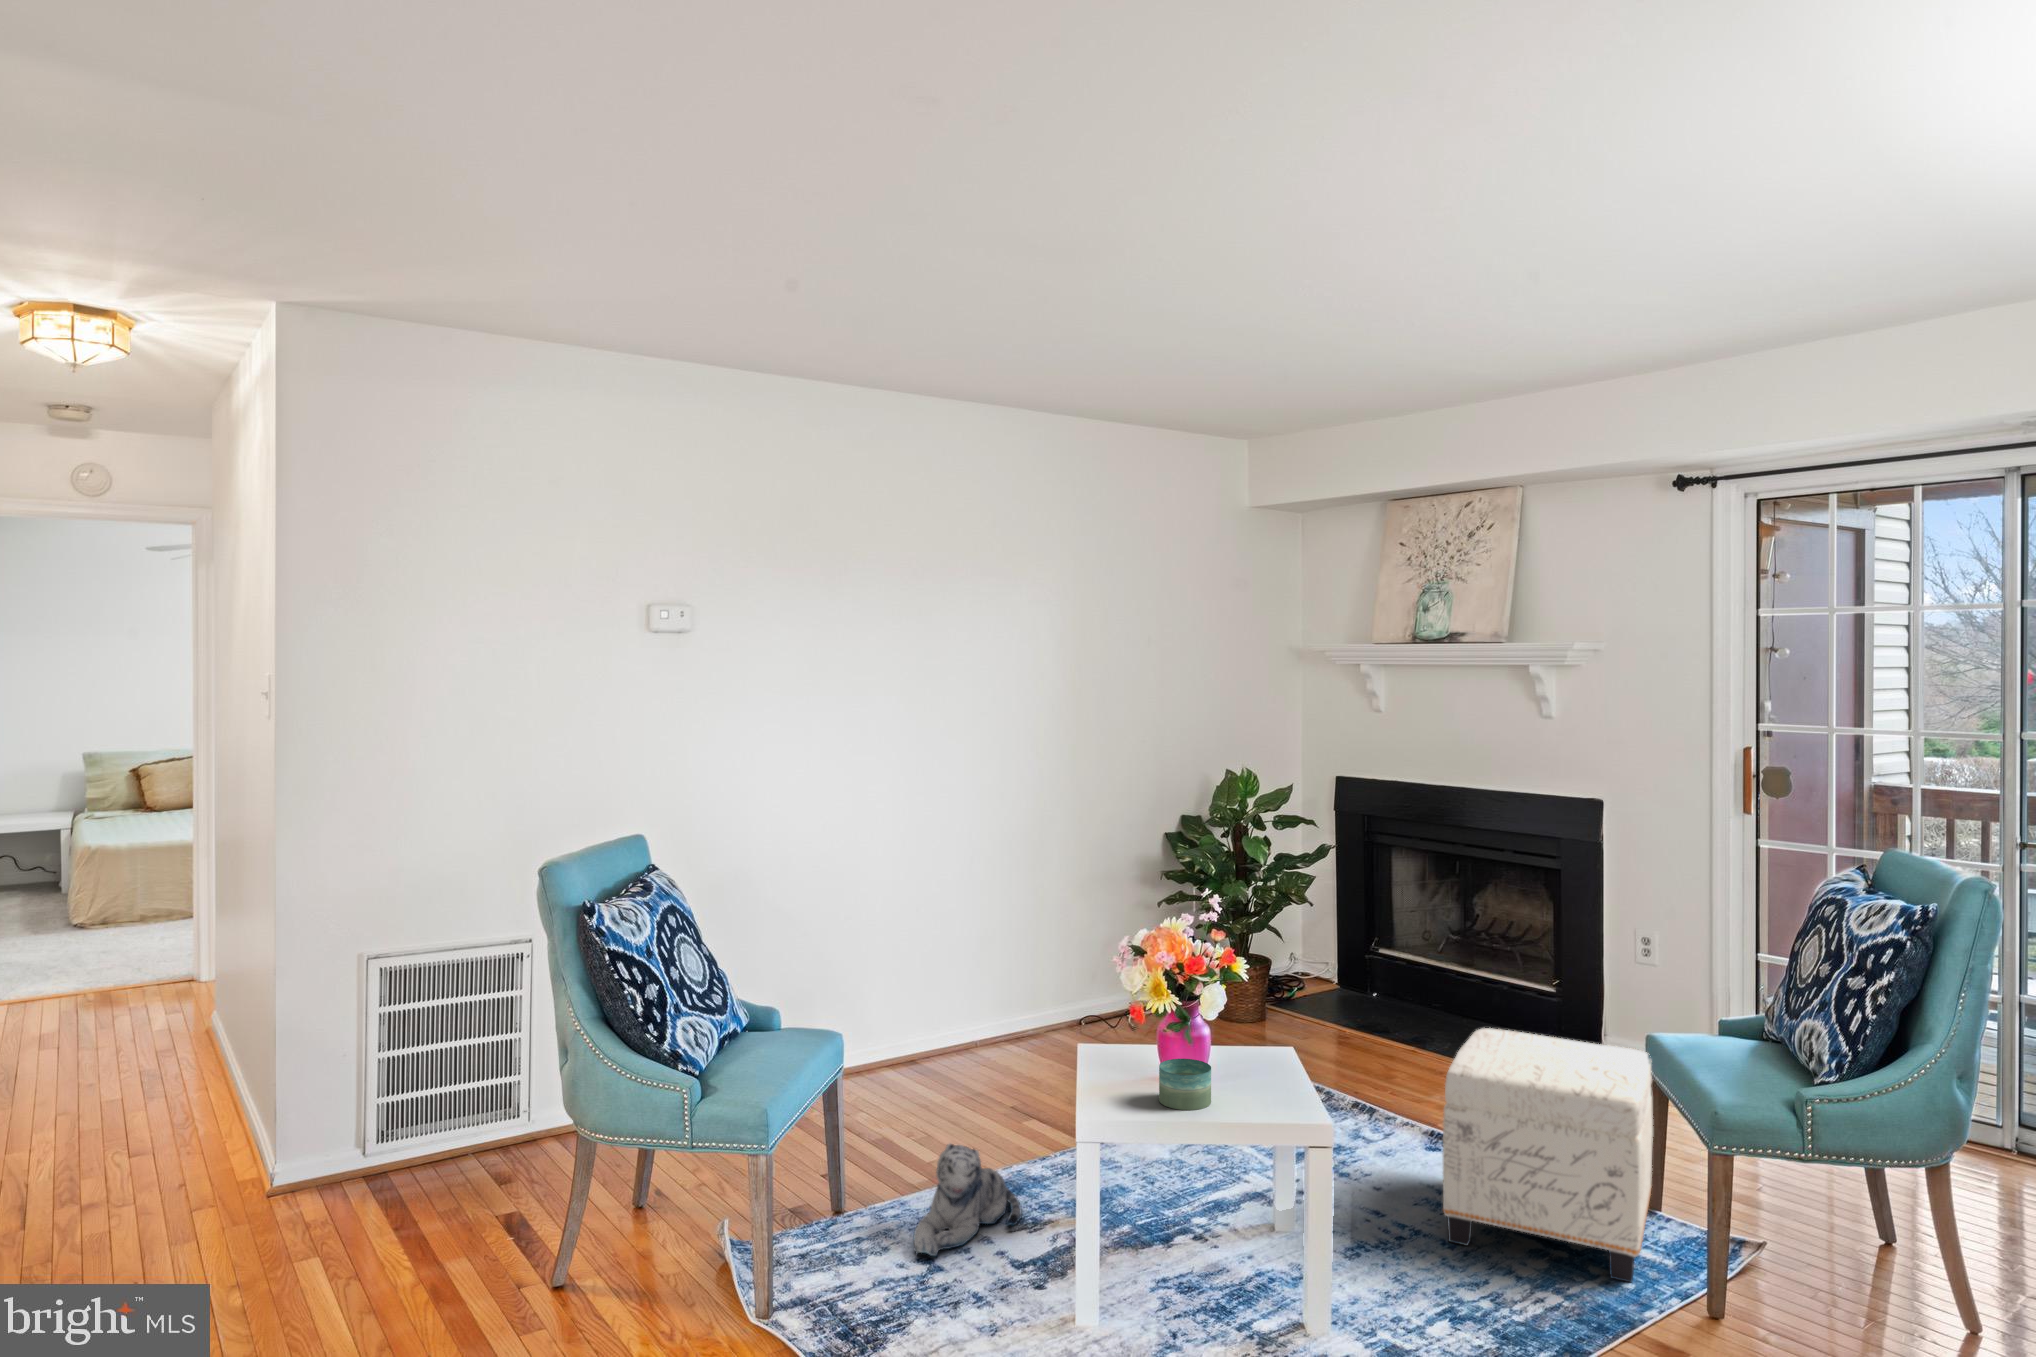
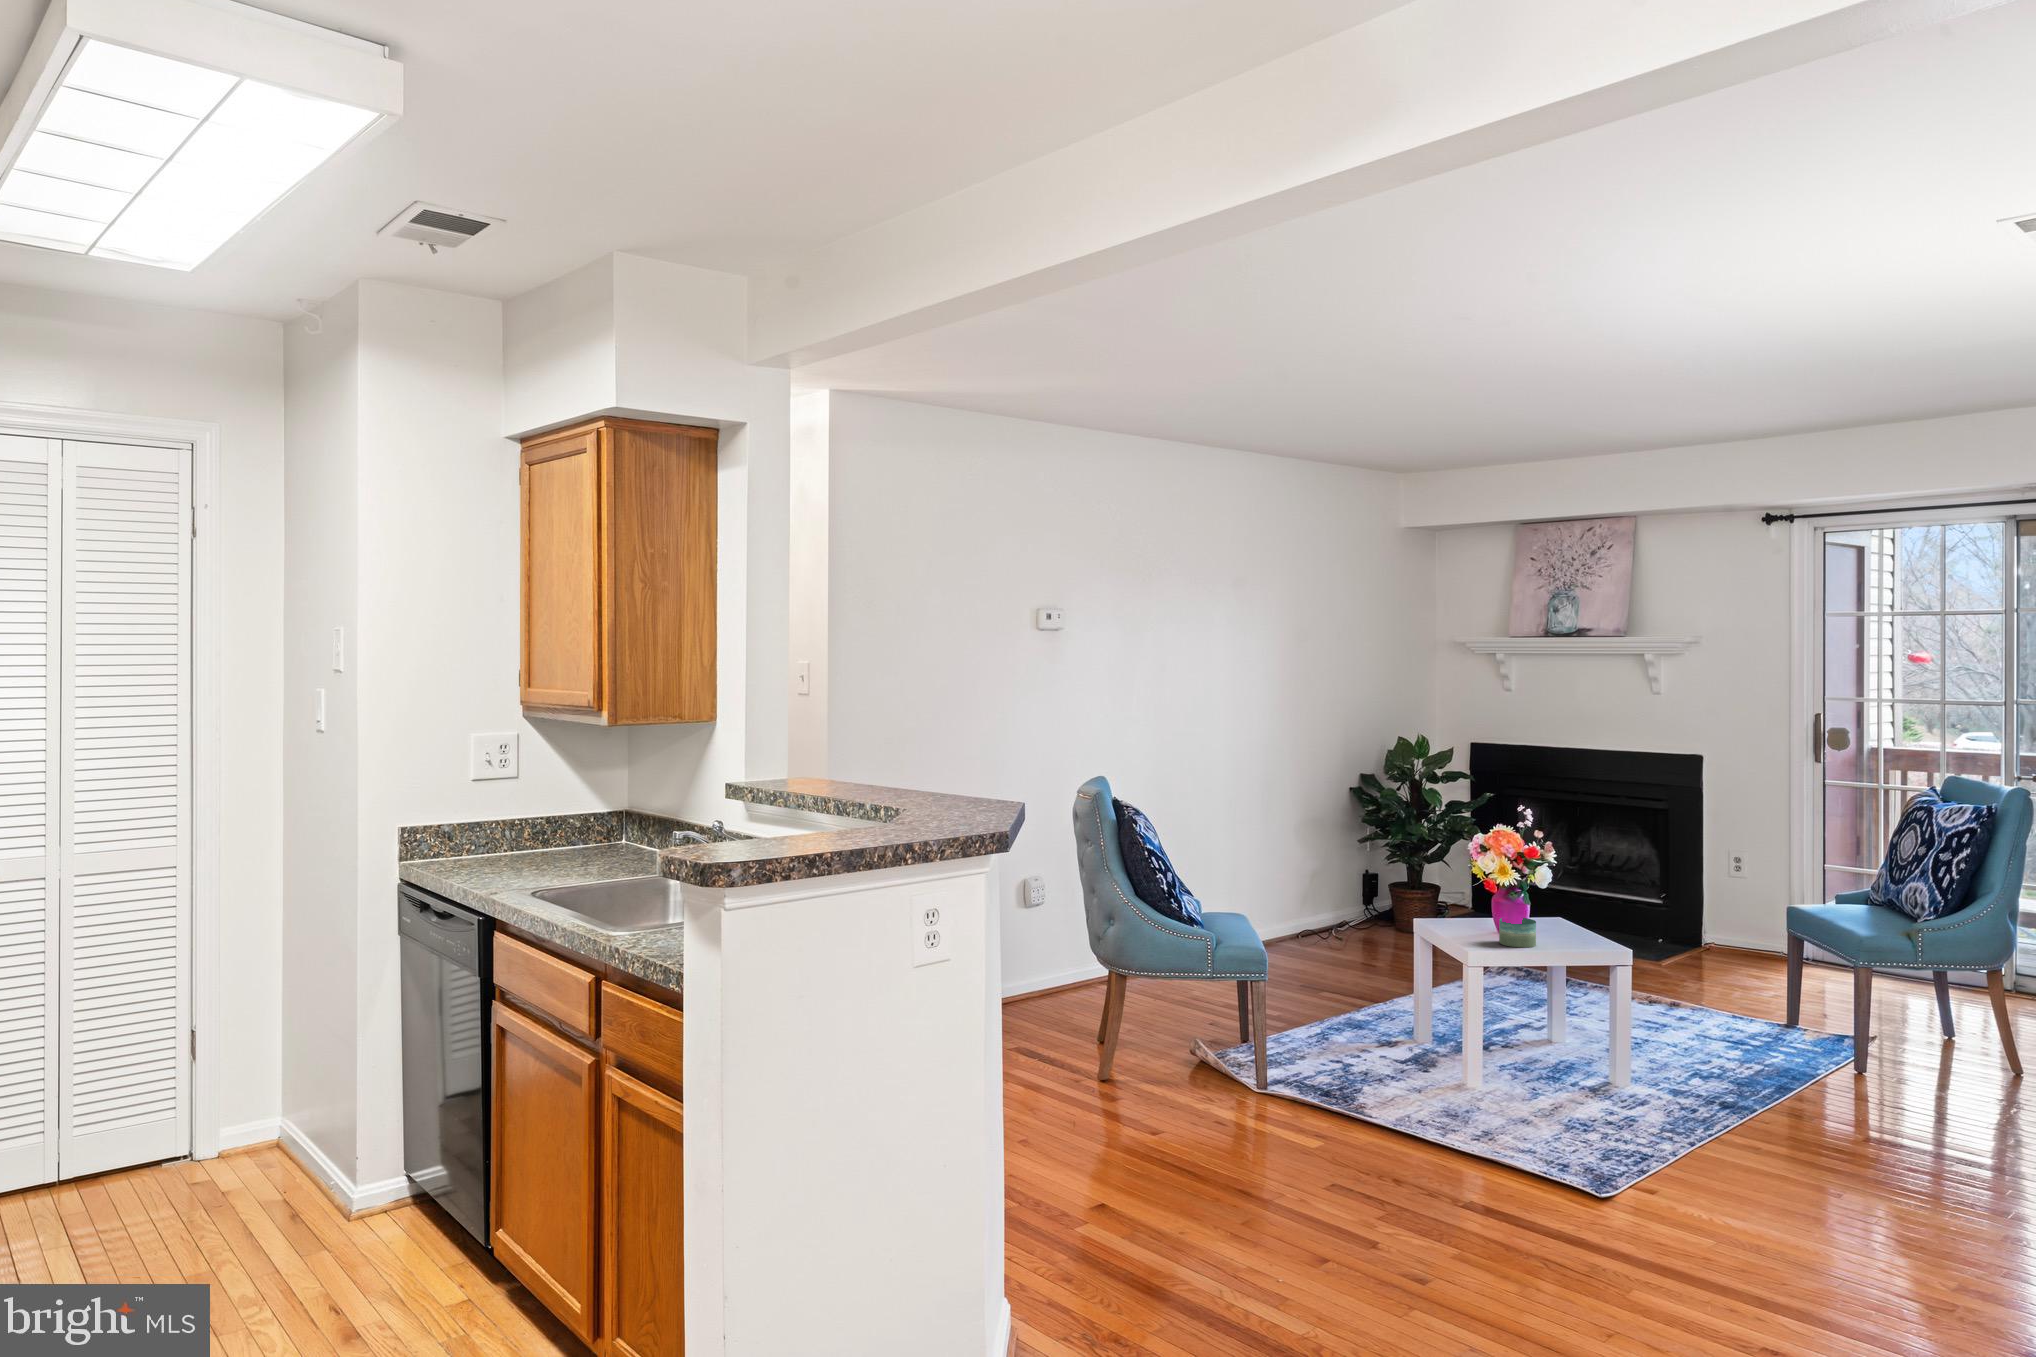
ottoman: present [1443,1028,1653,1282] -> none [1665,906,1809,1059]
plush toy: present [914,1144,1022,1256] -> none [1313,985,1377,1058]

